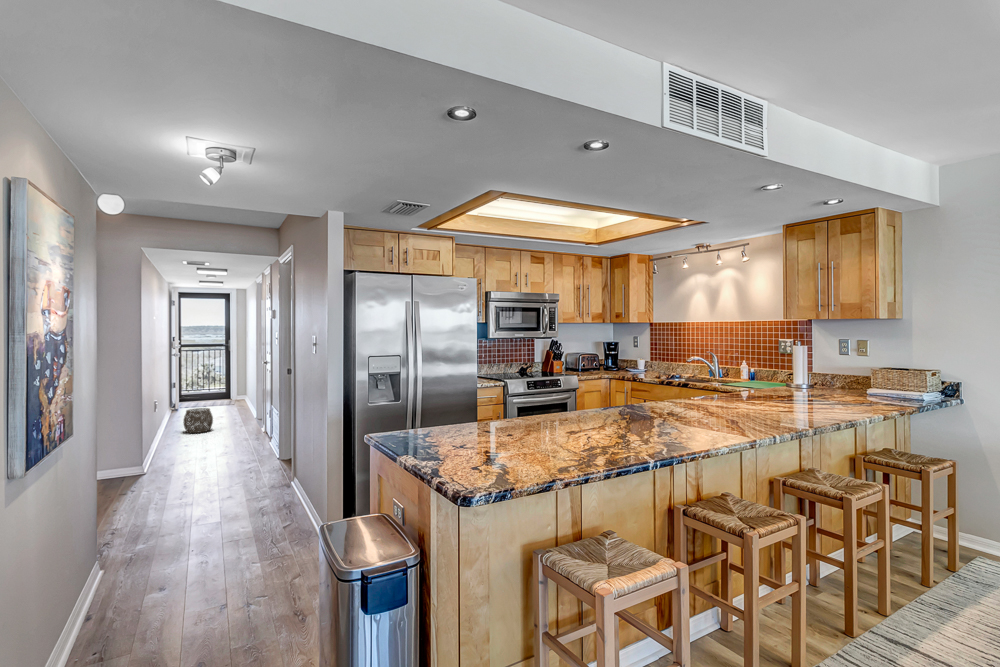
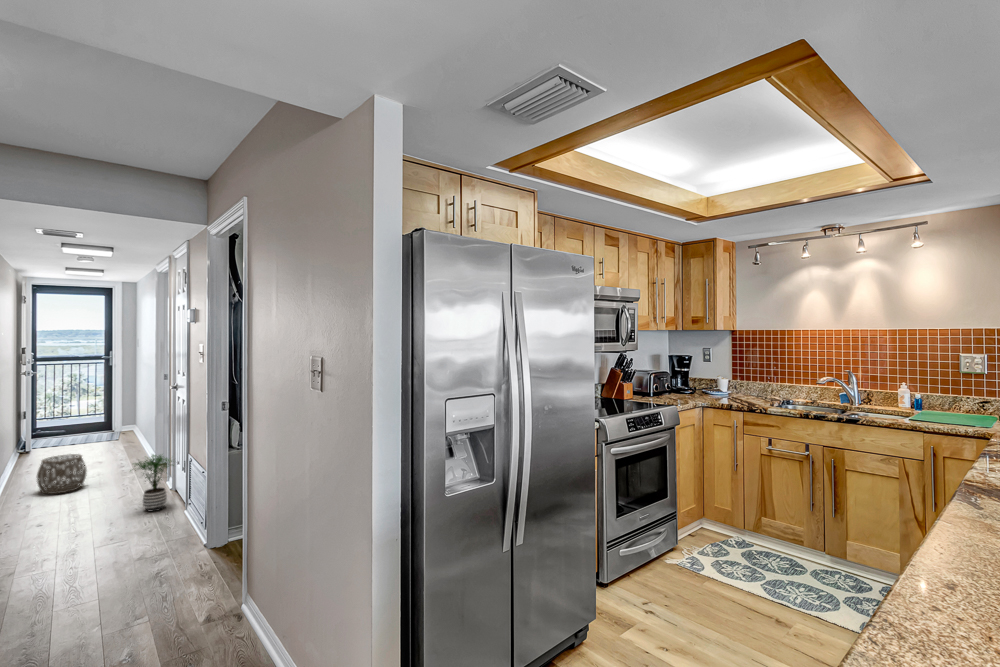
potted plant: none [237,406,267,444] -> present [135,455,174,512]

